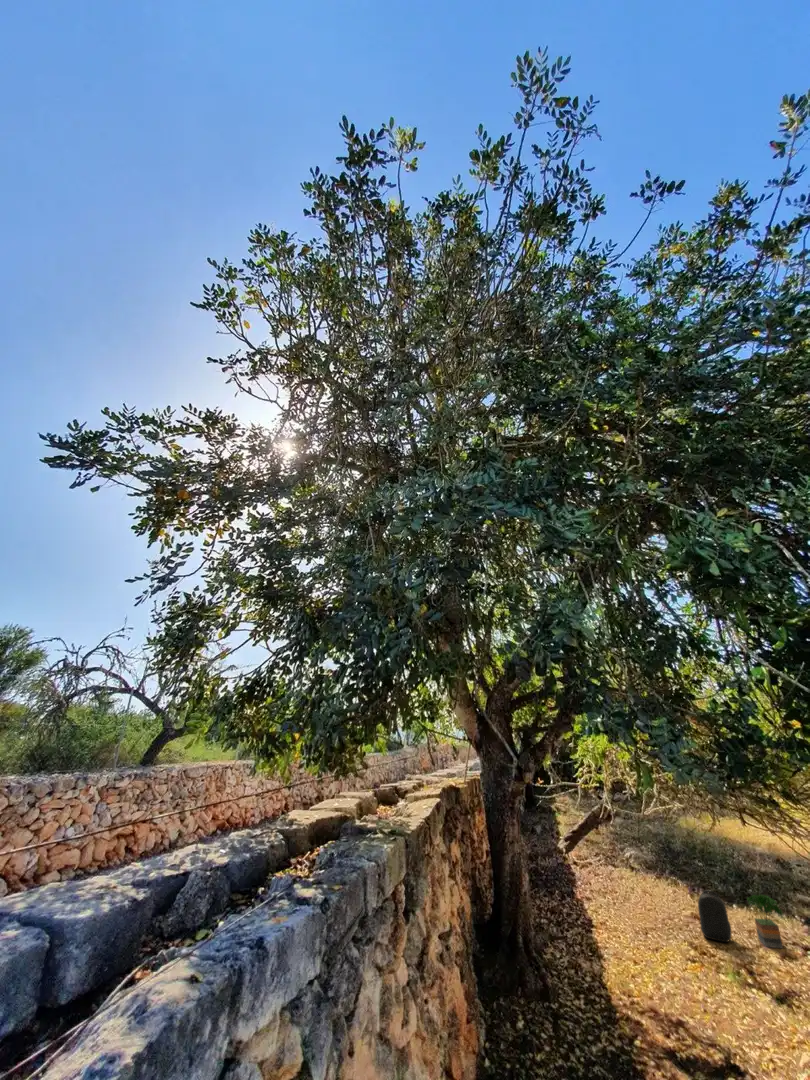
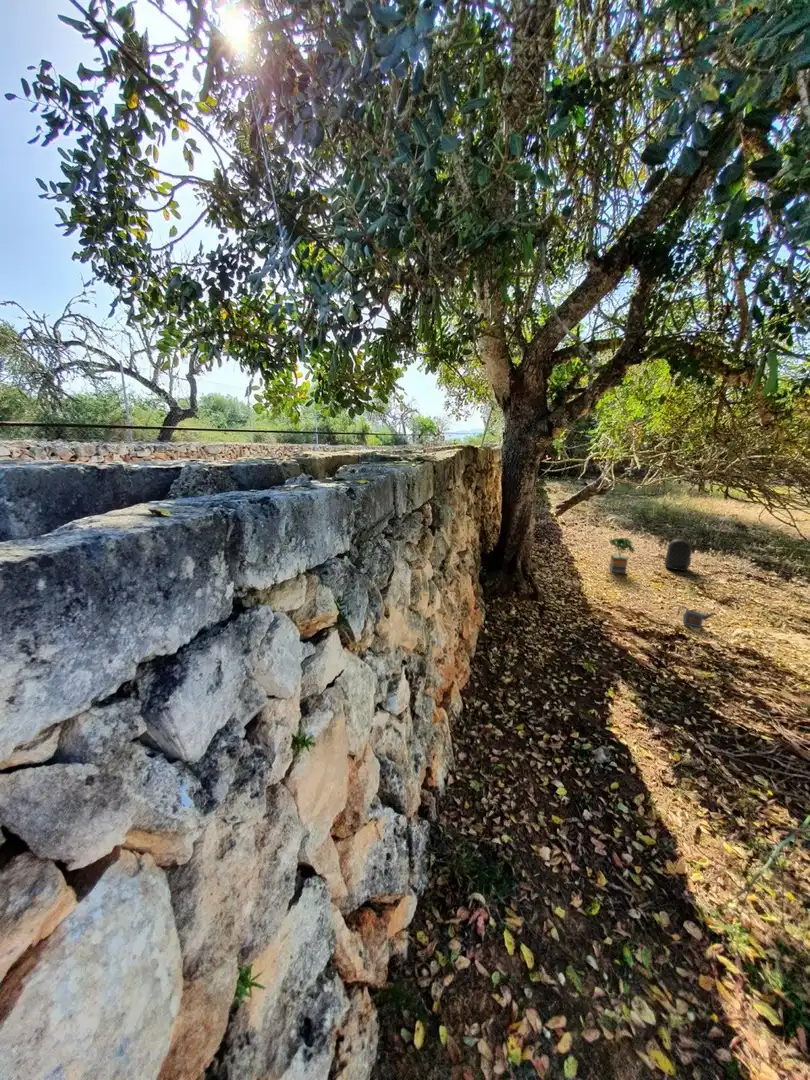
potted tree: present [747,895,783,948] -> present [610,538,635,573]
watering can: none [724,1007,771,1045] -> present [677,606,715,627]

